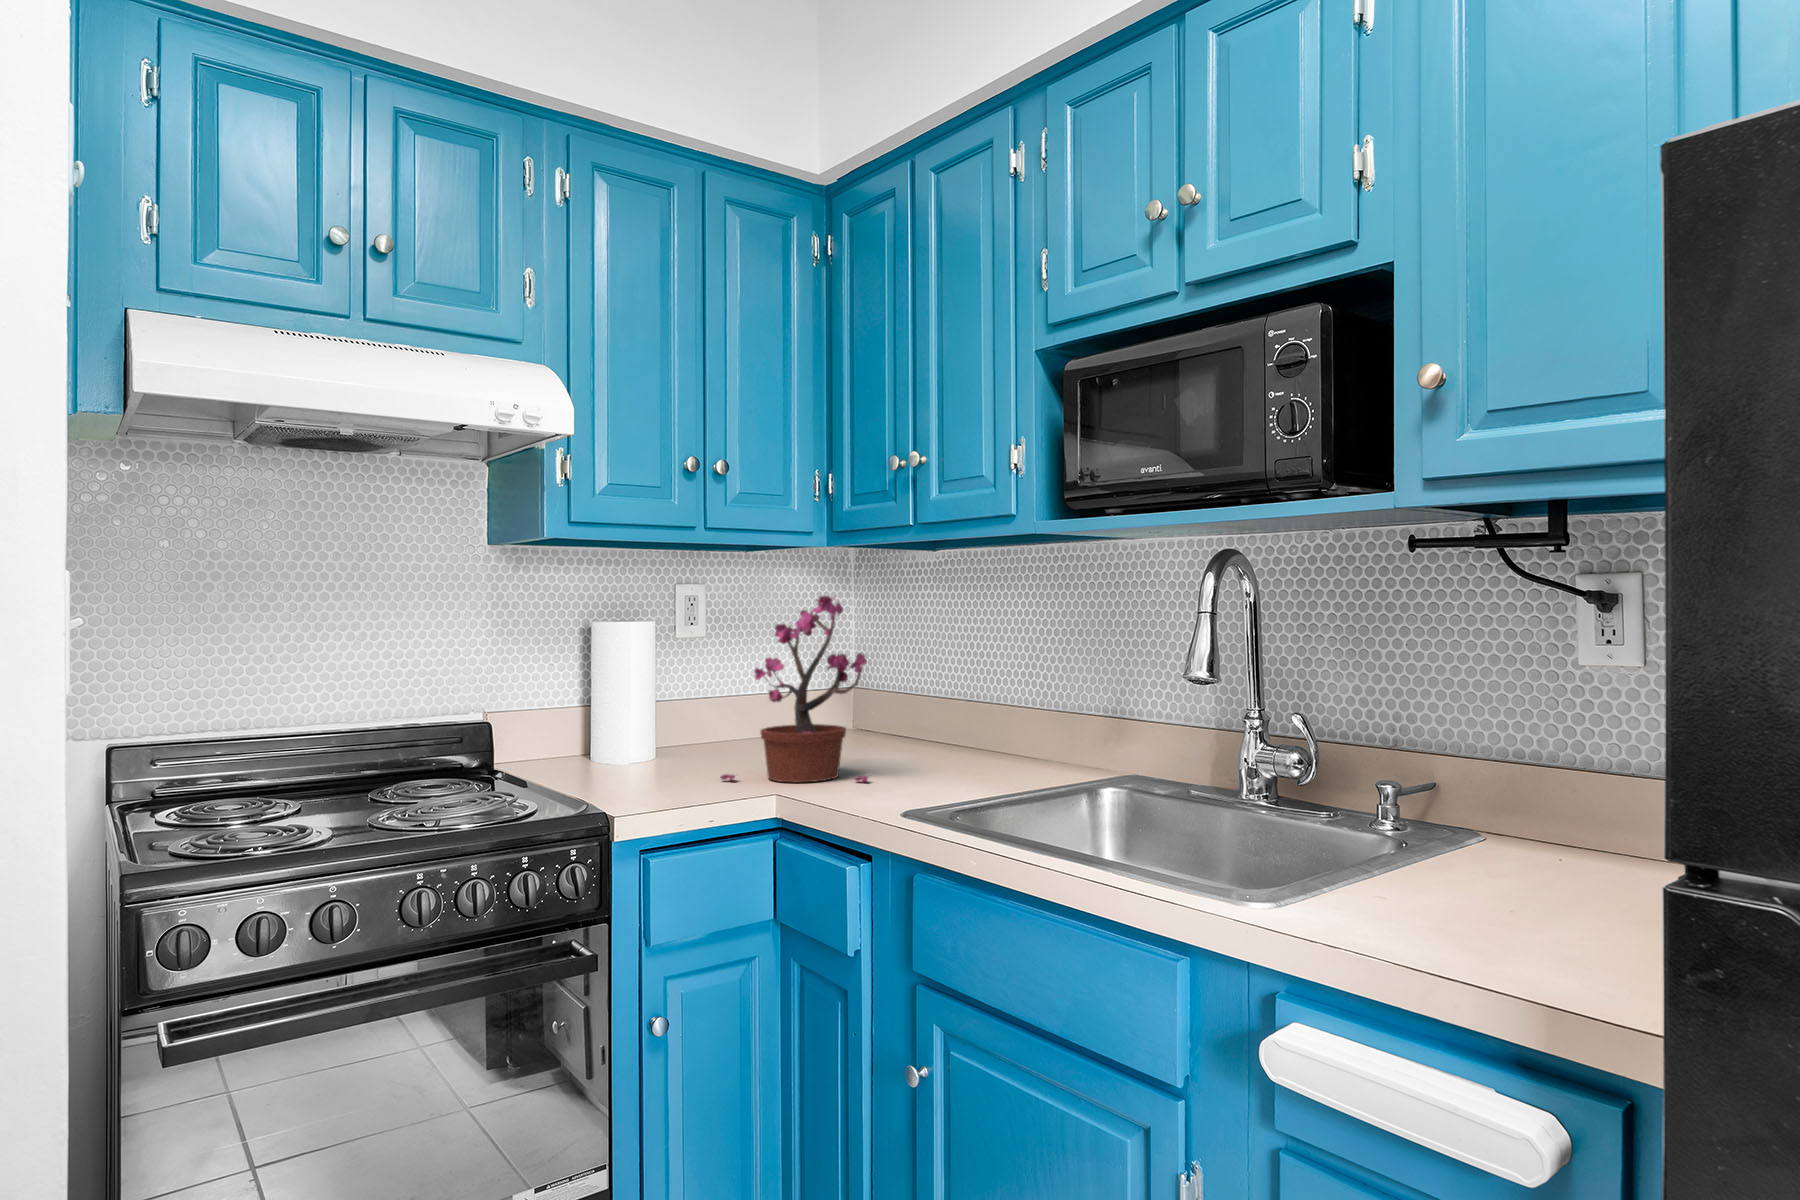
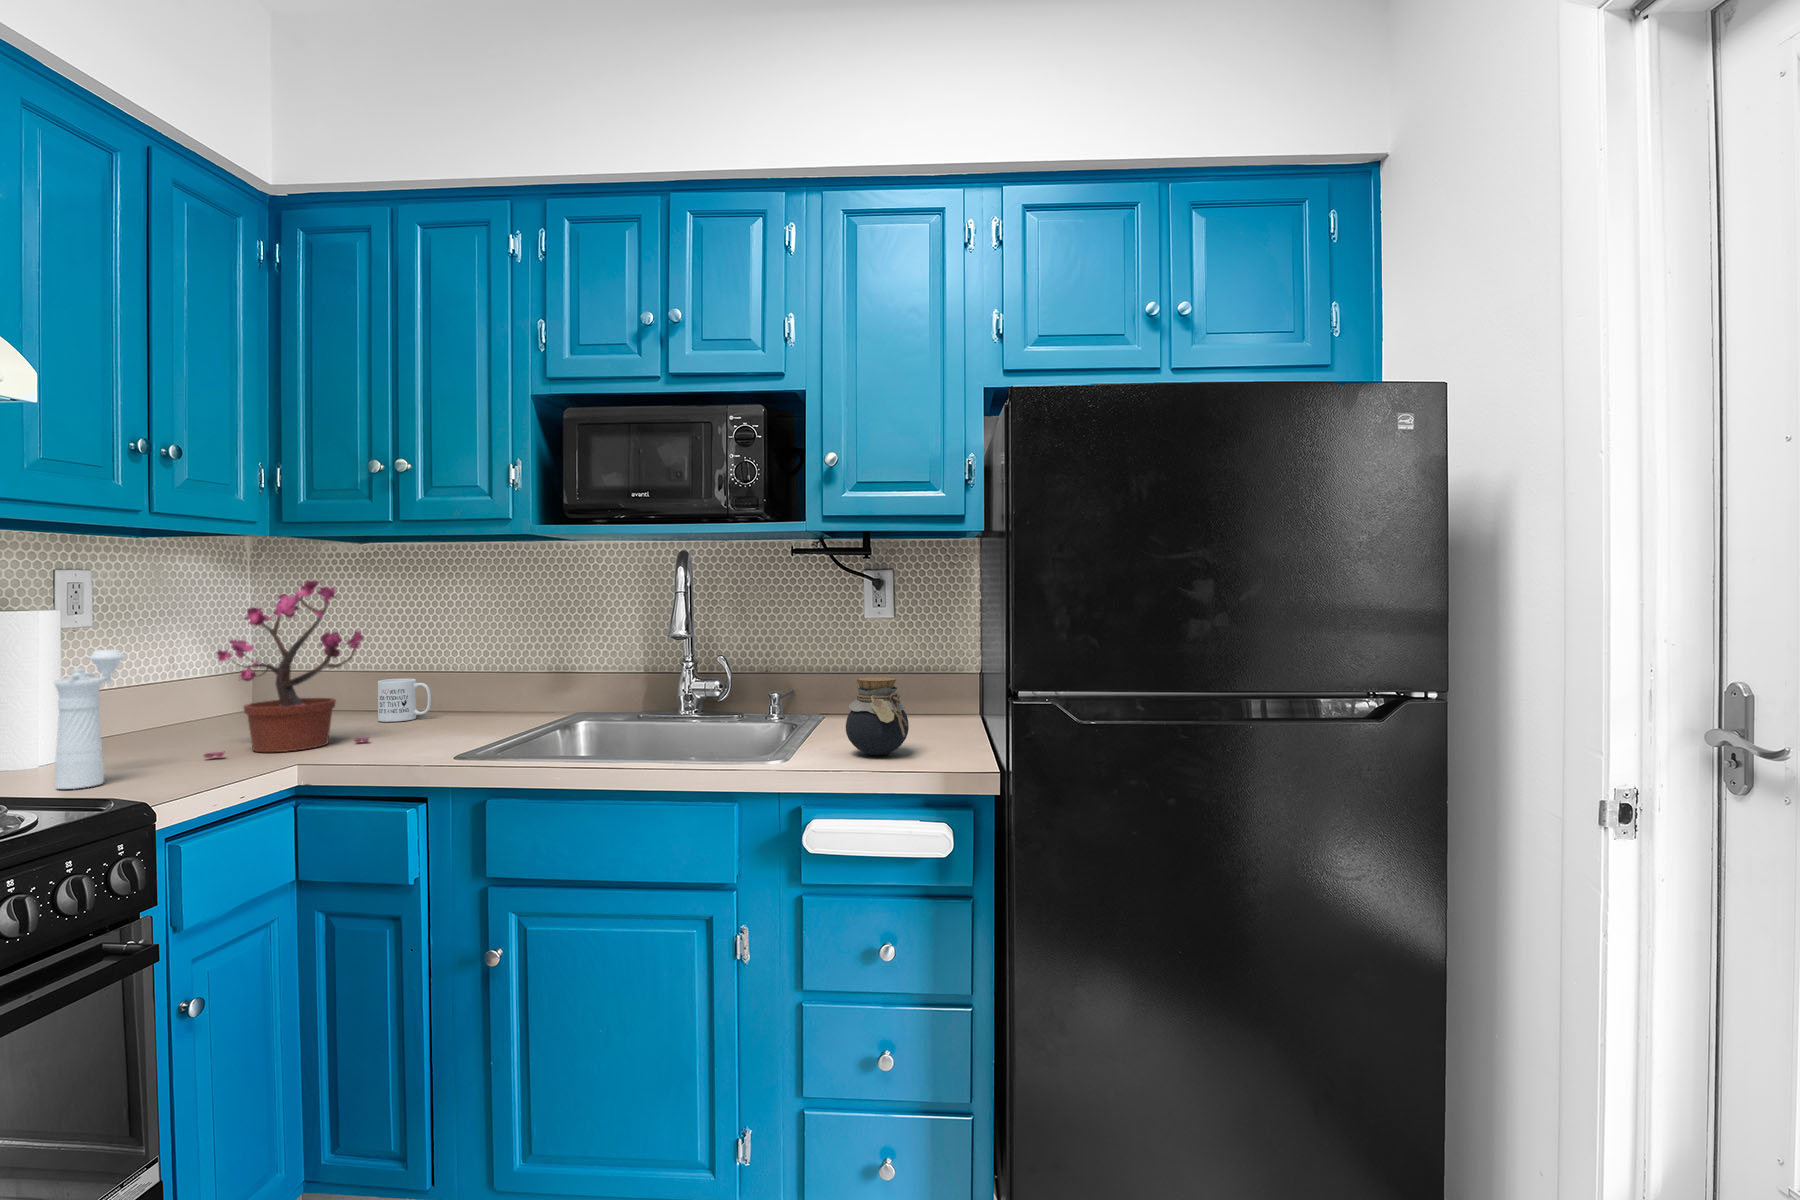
pepper mill: none [584,664,655,796] -> present [54,650,124,789]
mug: none [926,709,977,760] -> present [378,679,431,722]
jar: none [1397,781,1533,936] -> present [846,677,909,755]

